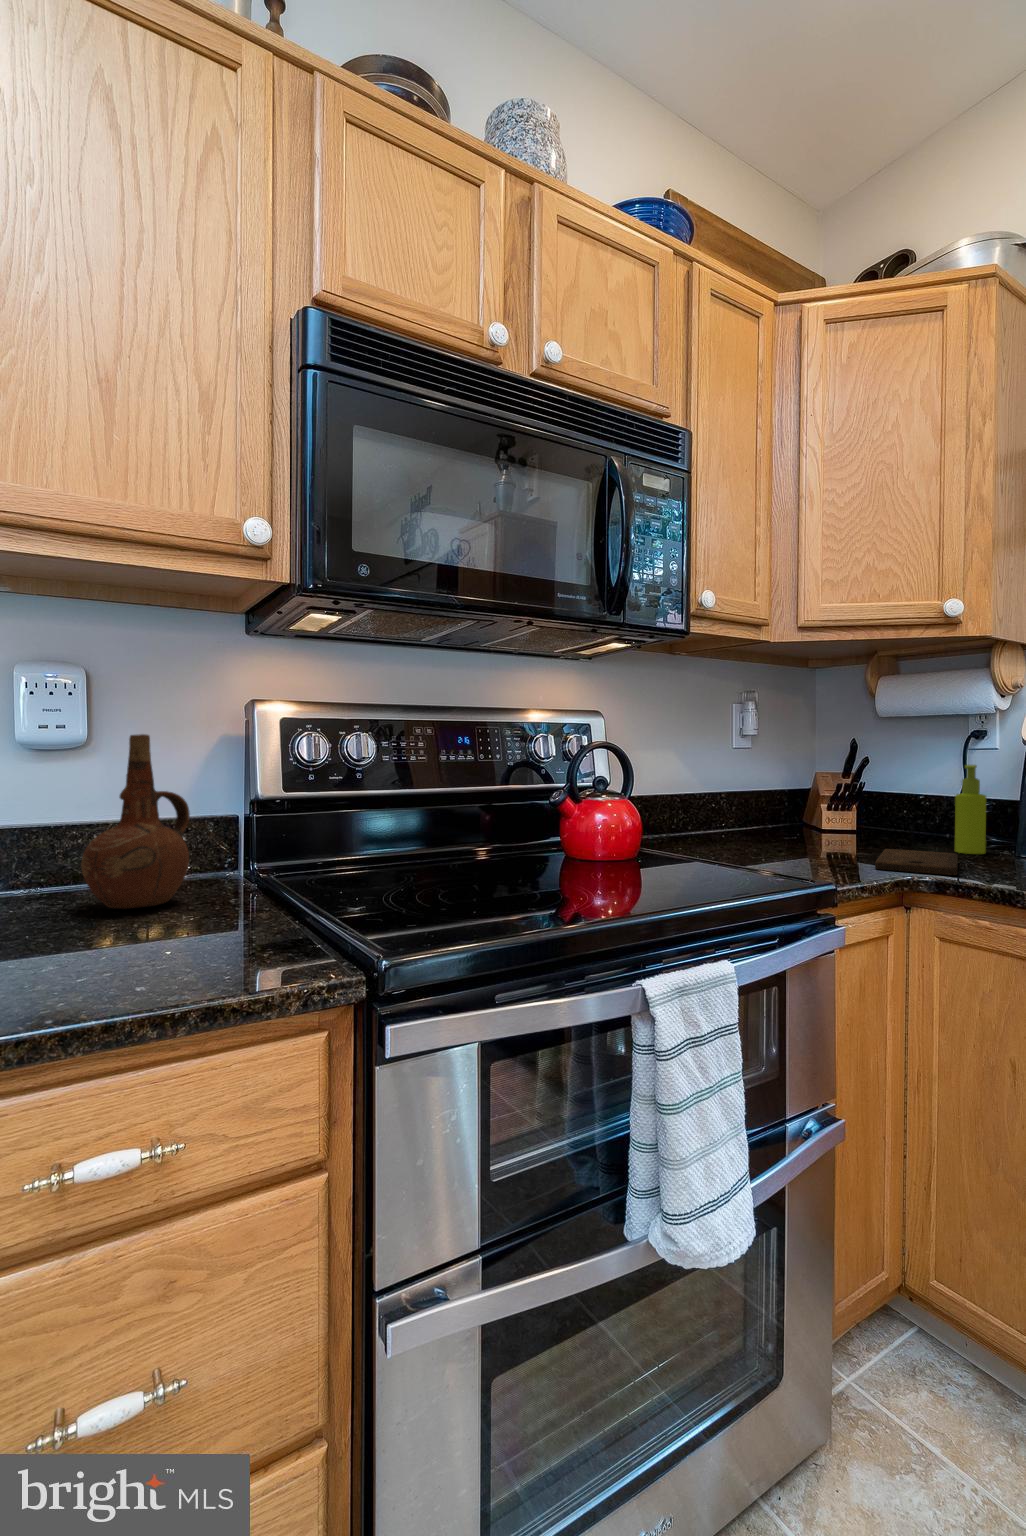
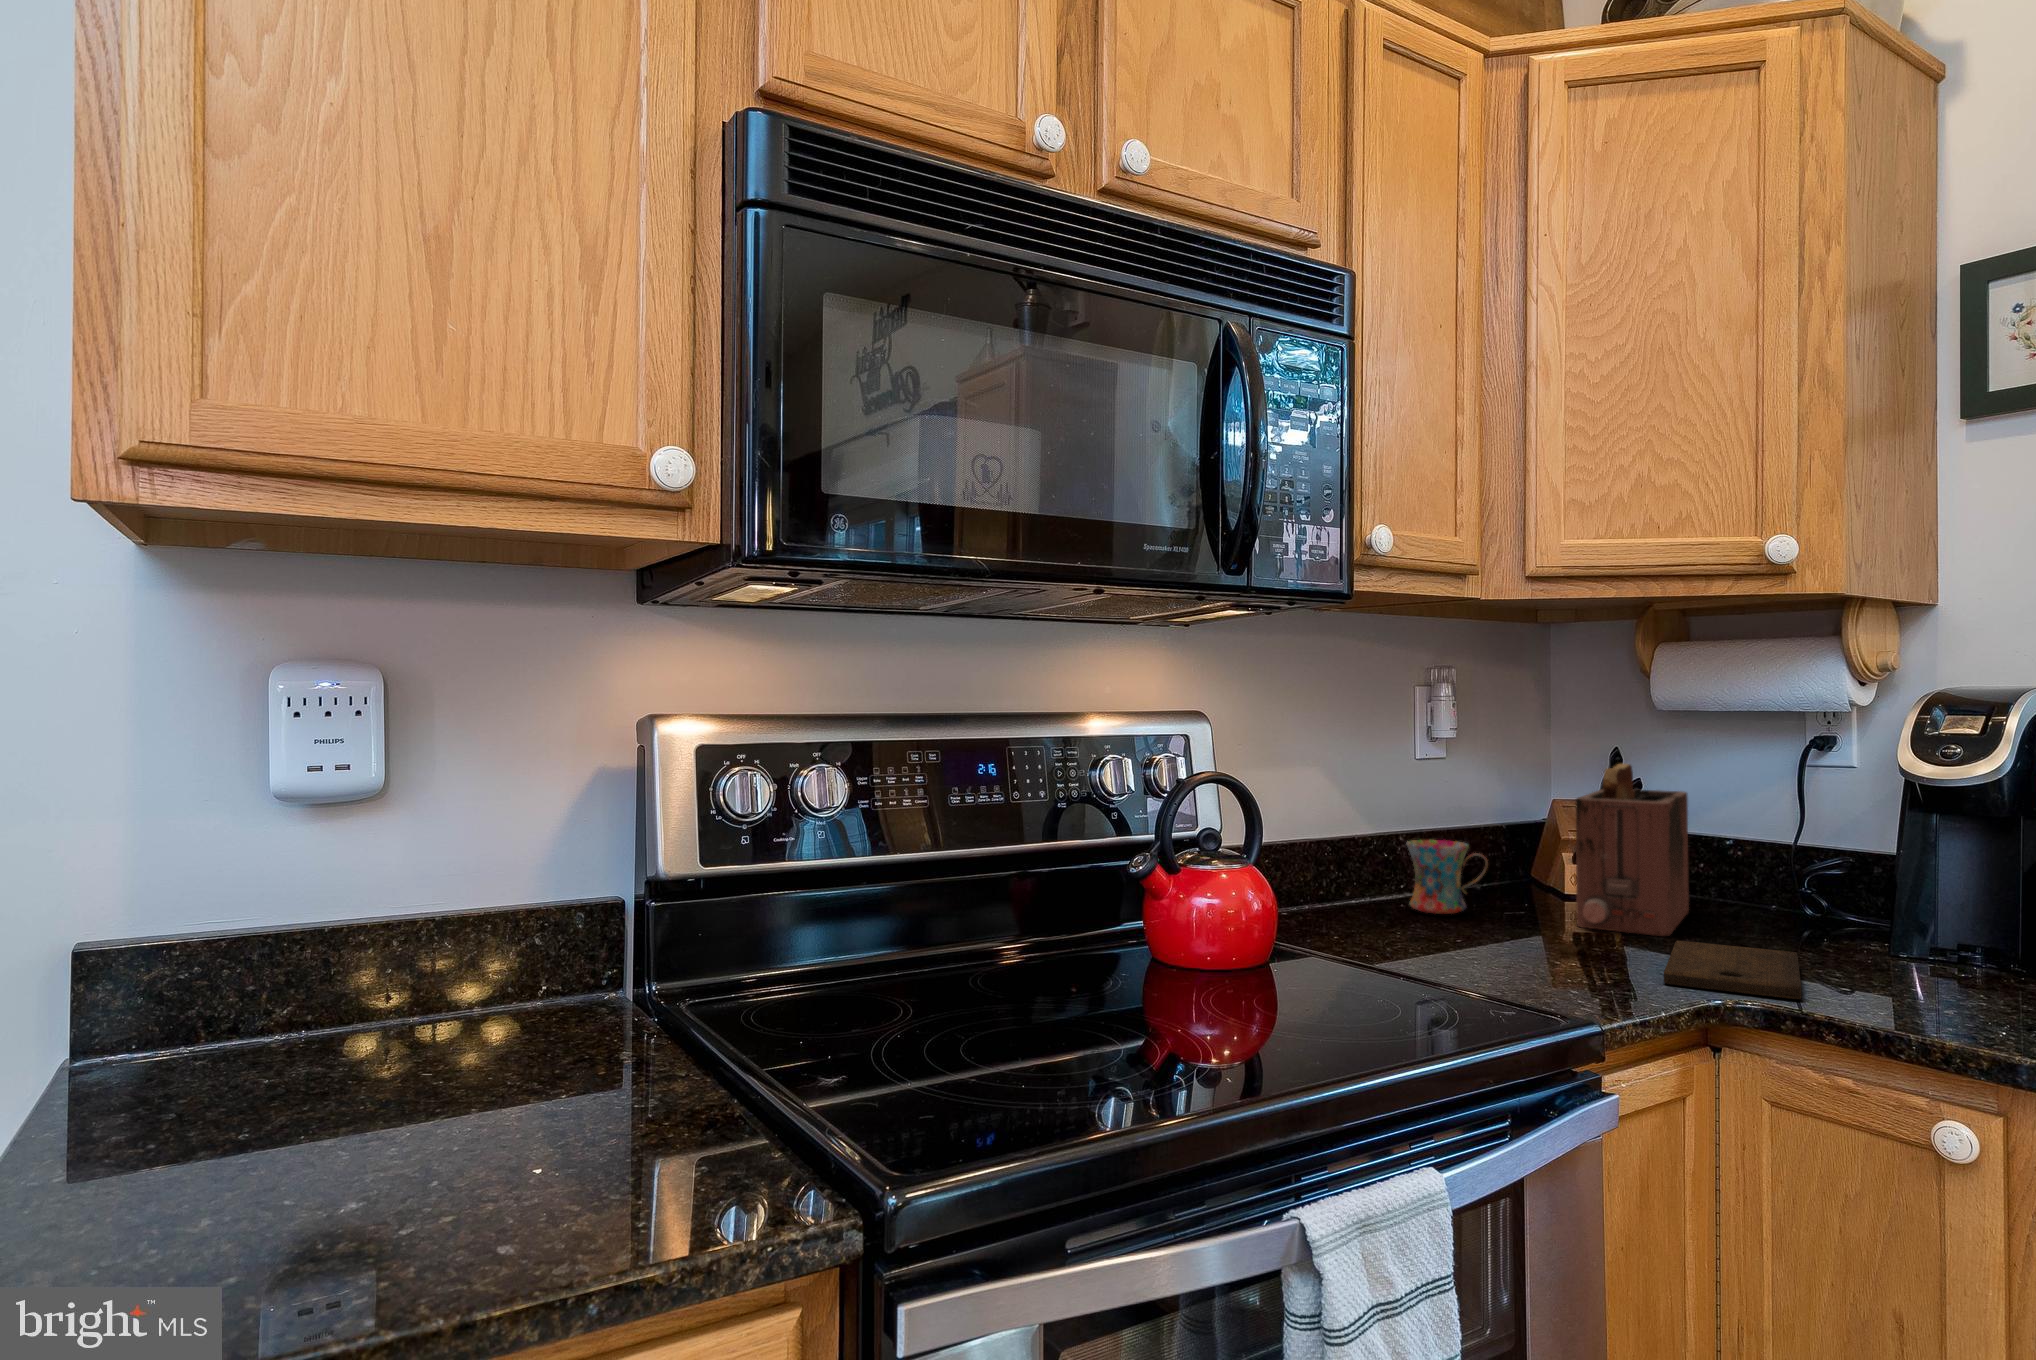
ceramic pitcher: present [81,734,190,909] -> none [380,787,552,1077]
toaster: none [827,750,896,850] -> present [1576,764,1689,936]
soap dispenser: present [955,765,986,854] -> none [1789,798,1841,947]
mug: none [725,797,774,840] -> present [1406,840,1488,914]

